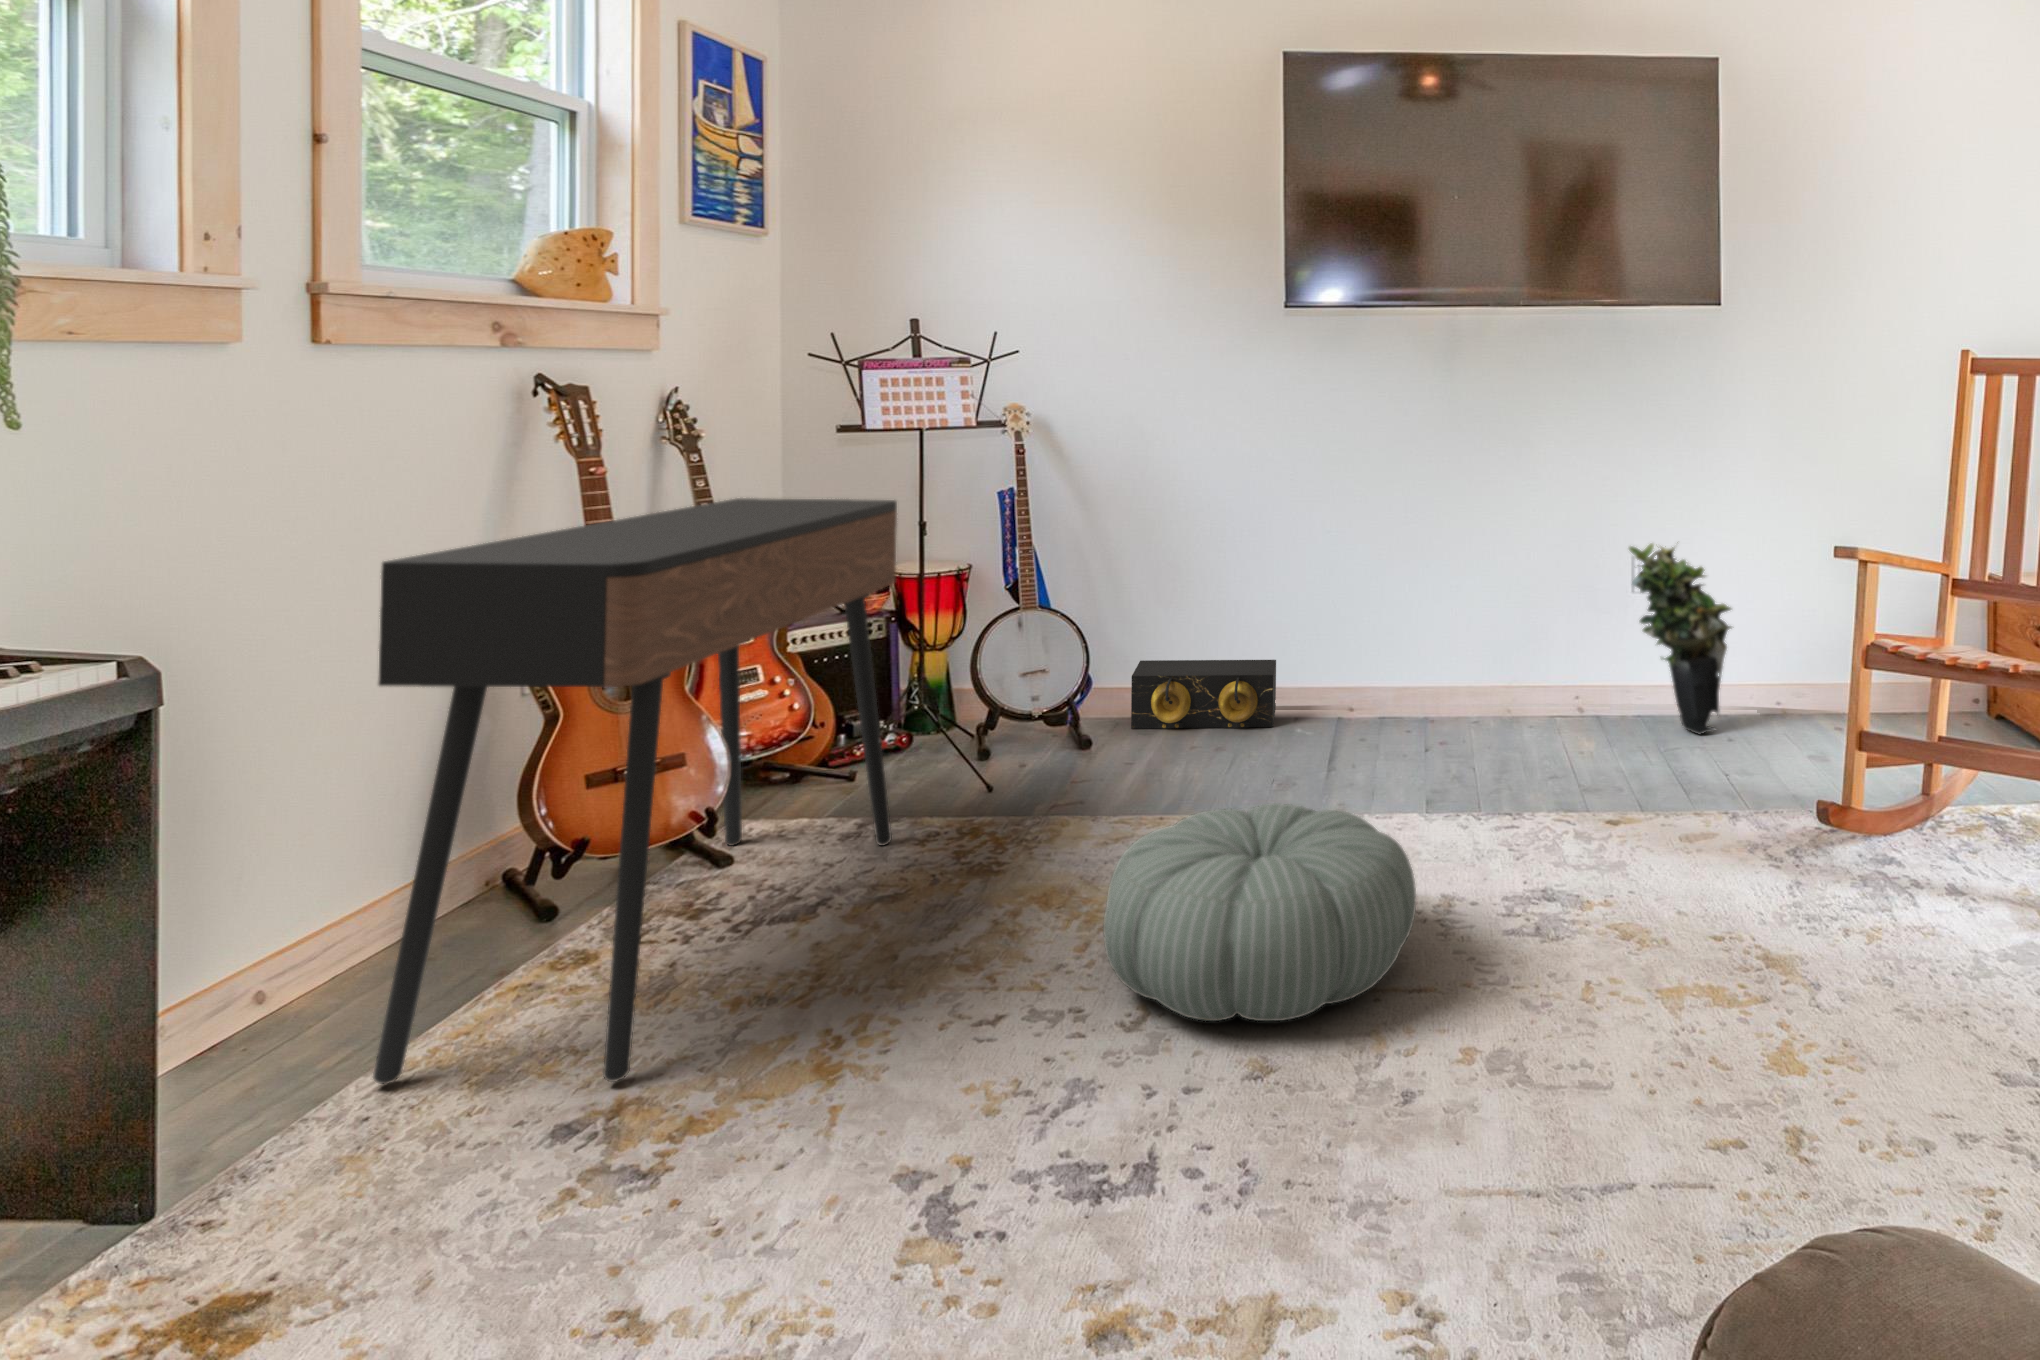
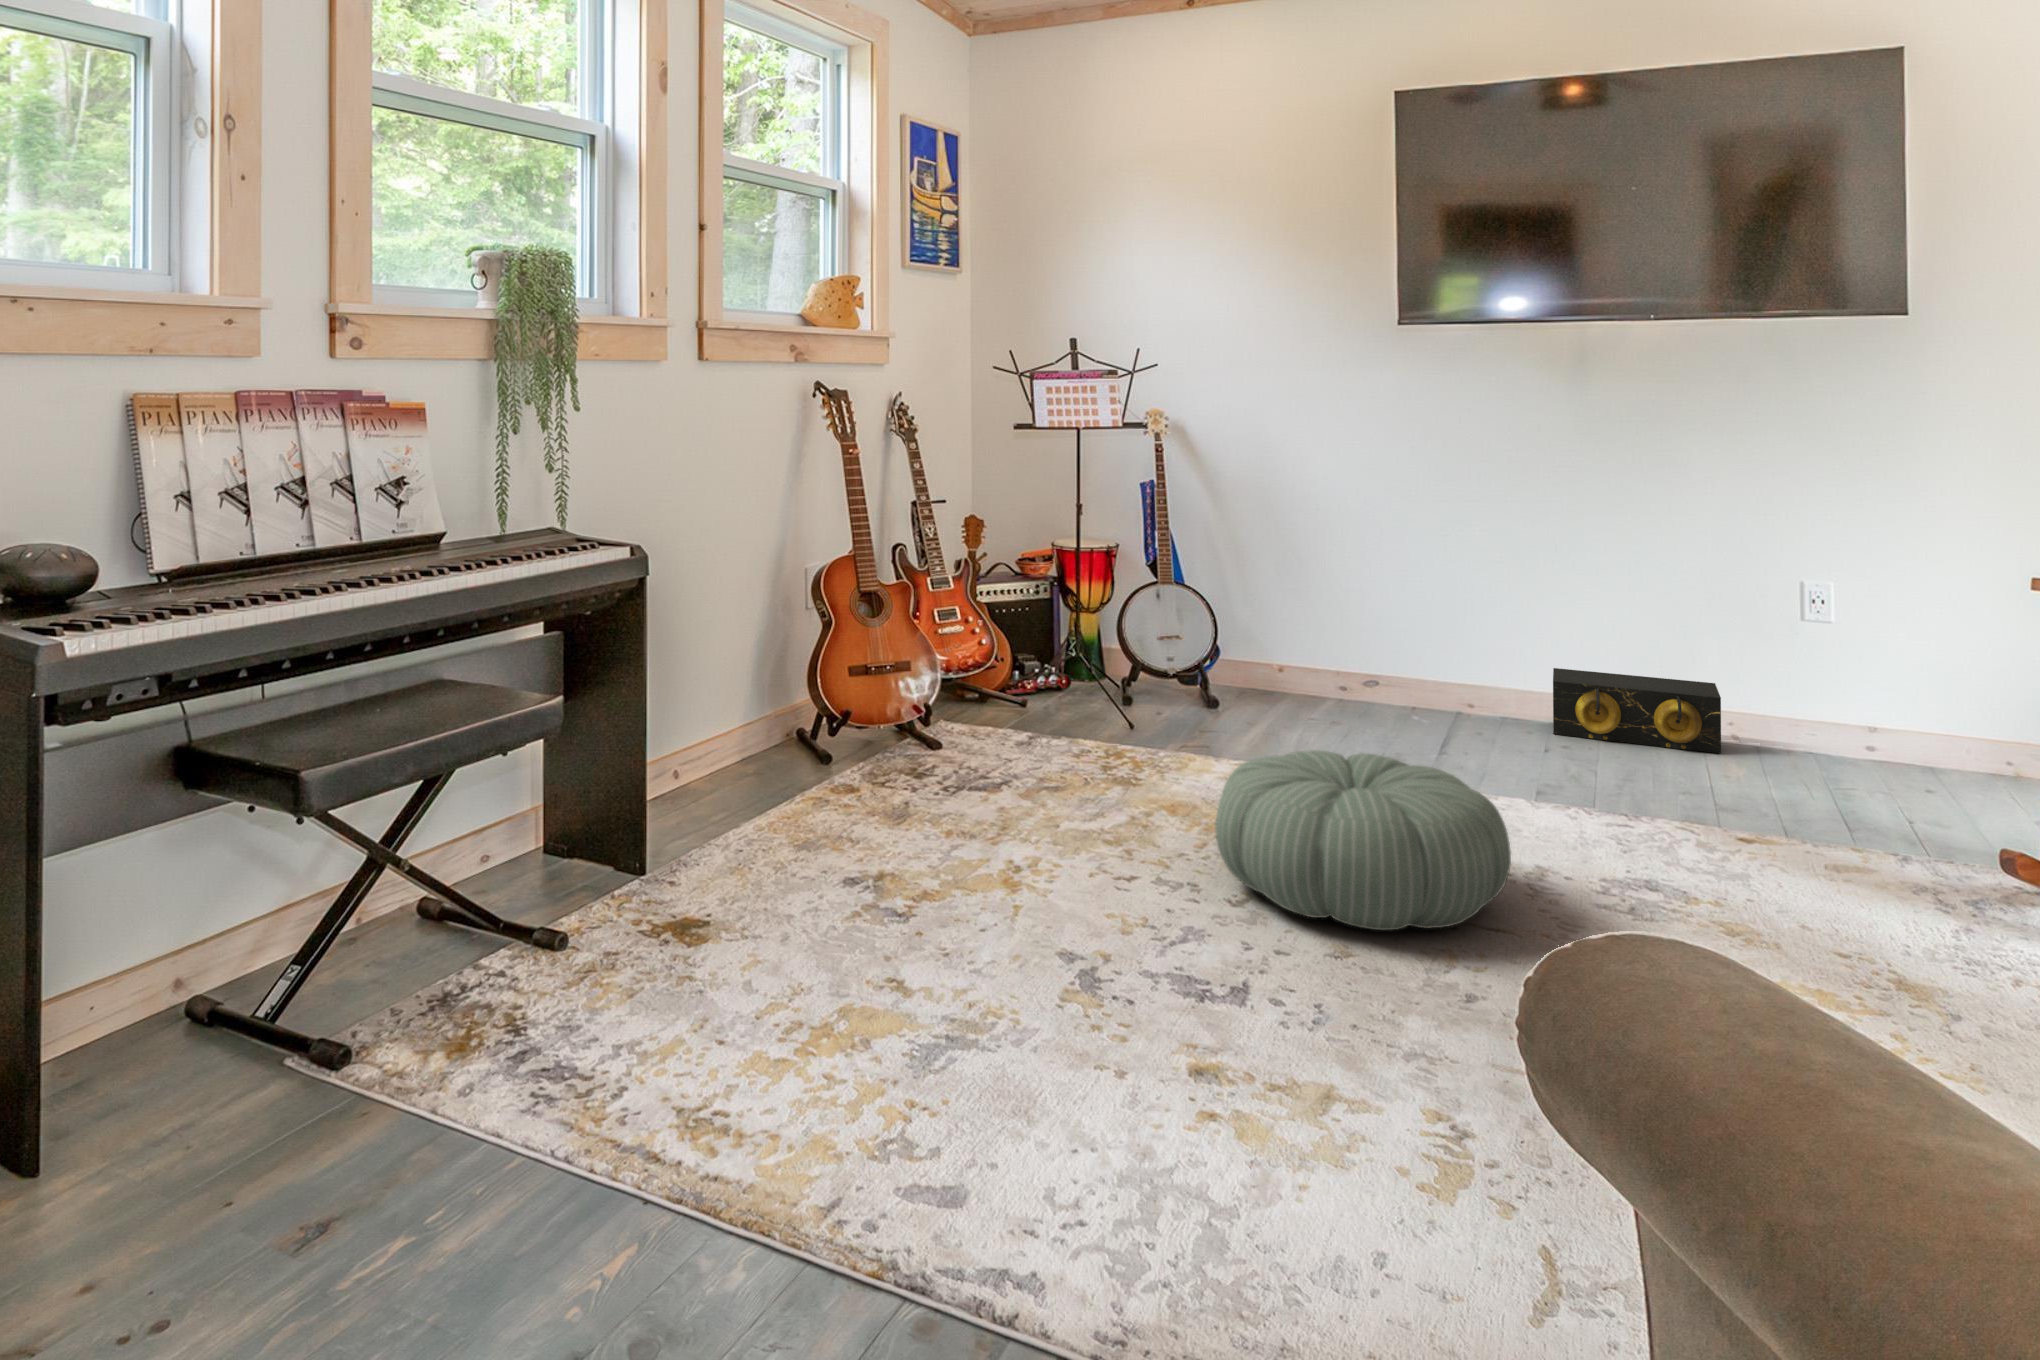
console table: present [373,498,897,1084] -> none [744,473,1055,859]
potted plant: present [1629,543,1731,735] -> none [1820,563,1975,789]
speaker: present [1131,660,1276,729] -> present [1553,668,1721,753]

